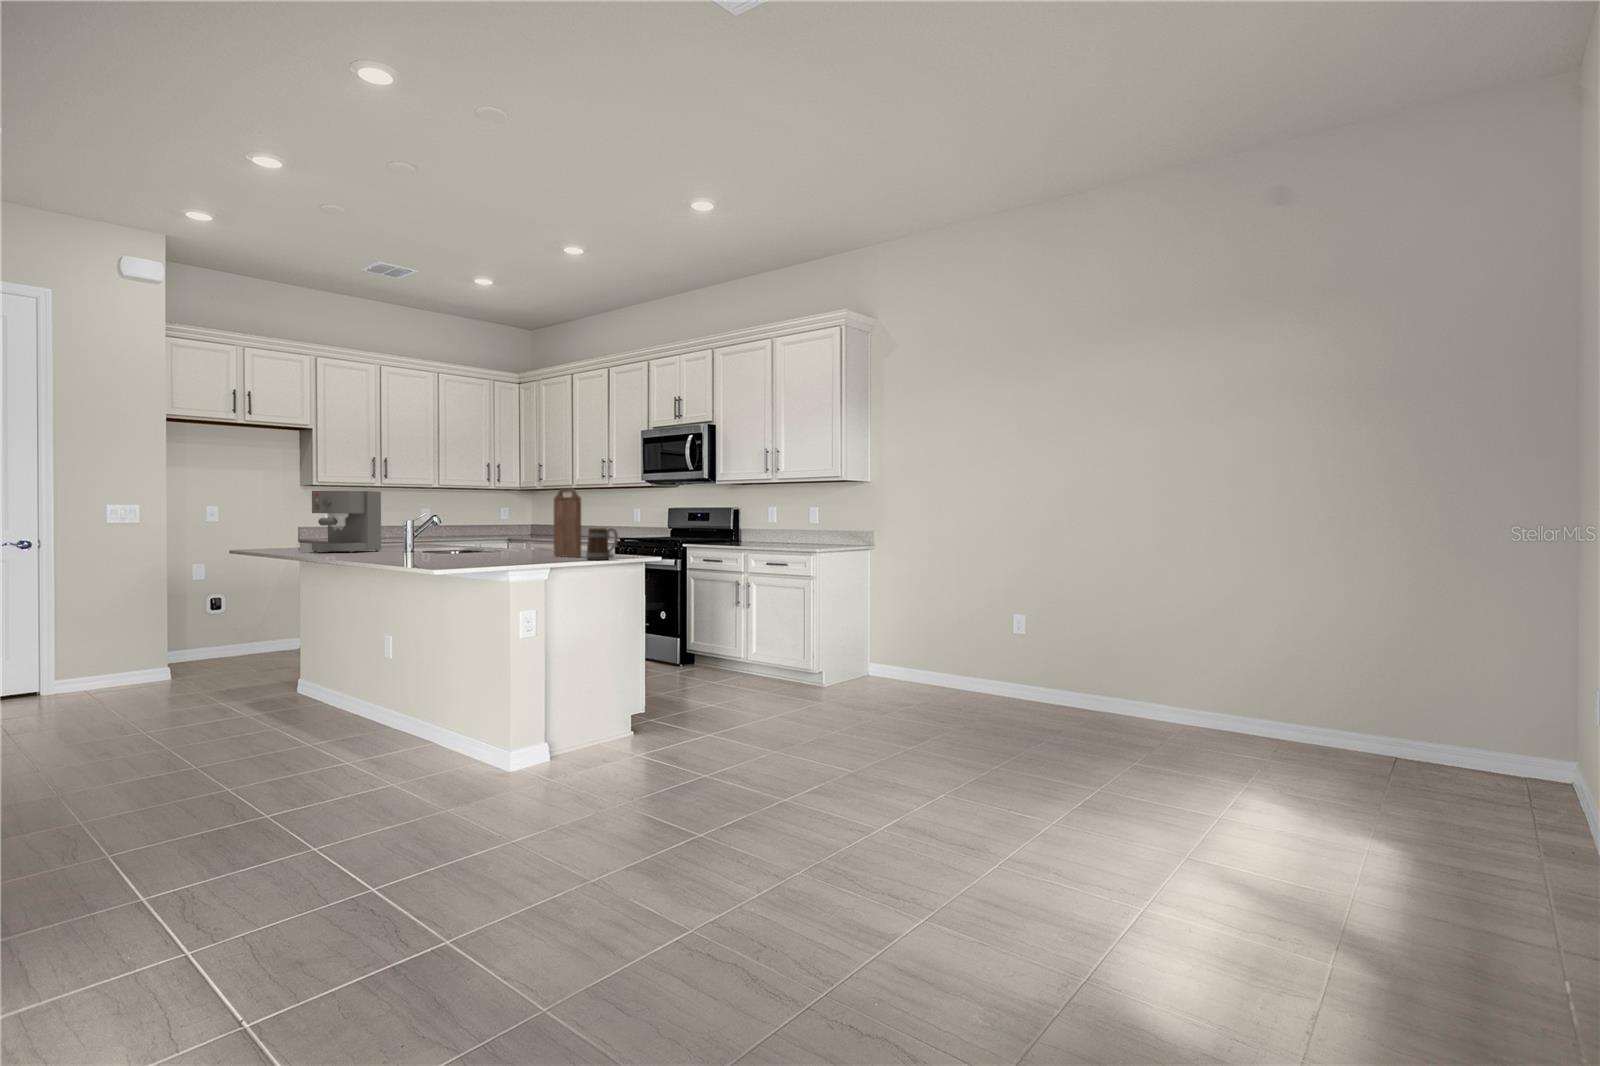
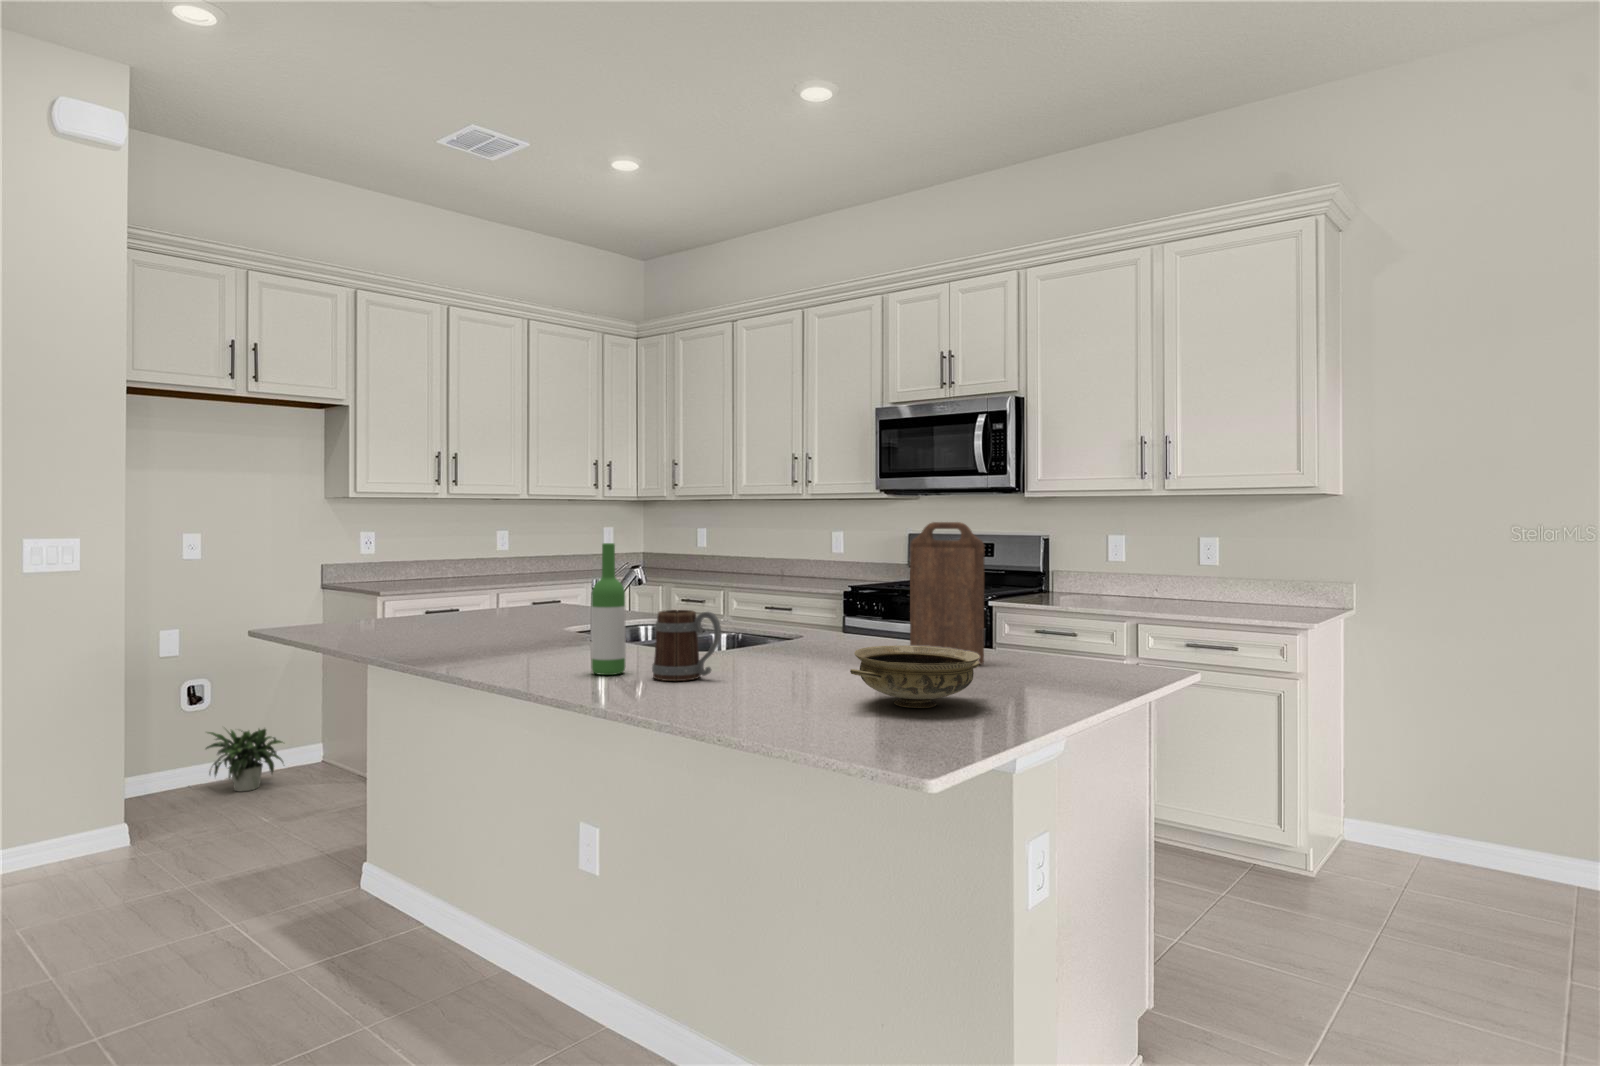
coffee maker: present [312,491,381,553] -> none [408,522,525,641]
wine bottle: none [379,496,397,558] -> present [591,543,626,675]
mug: present [586,528,618,560] -> present [652,610,721,681]
ceramic bowl: none [465,539,537,563] -> present [850,645,980,708]
potted plant: none [209,622,271,661] -> present [206,729,283,791]

